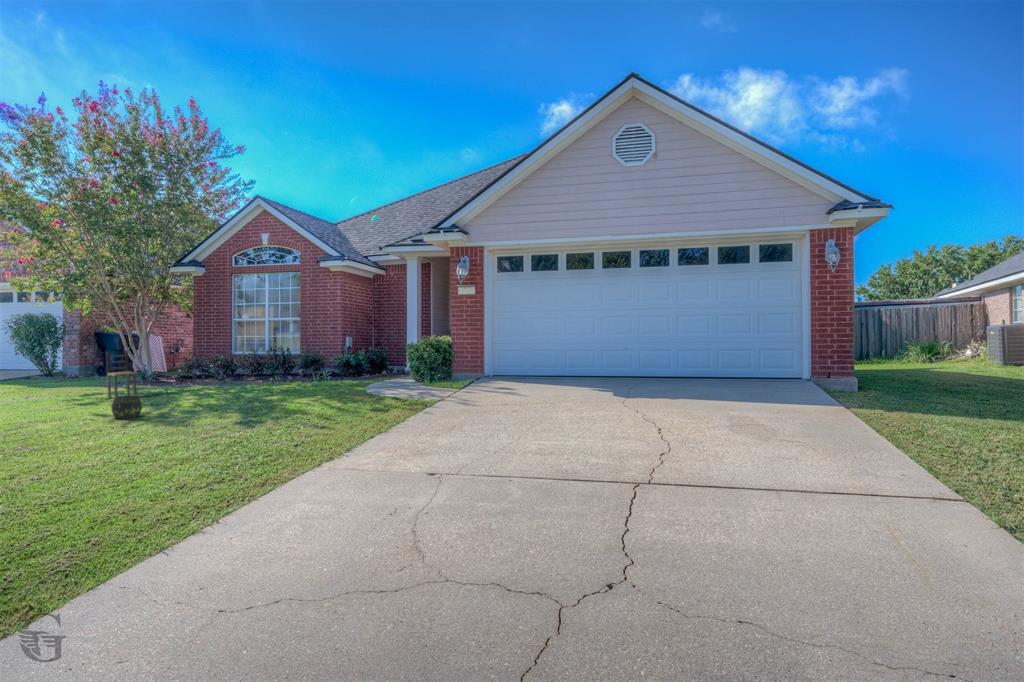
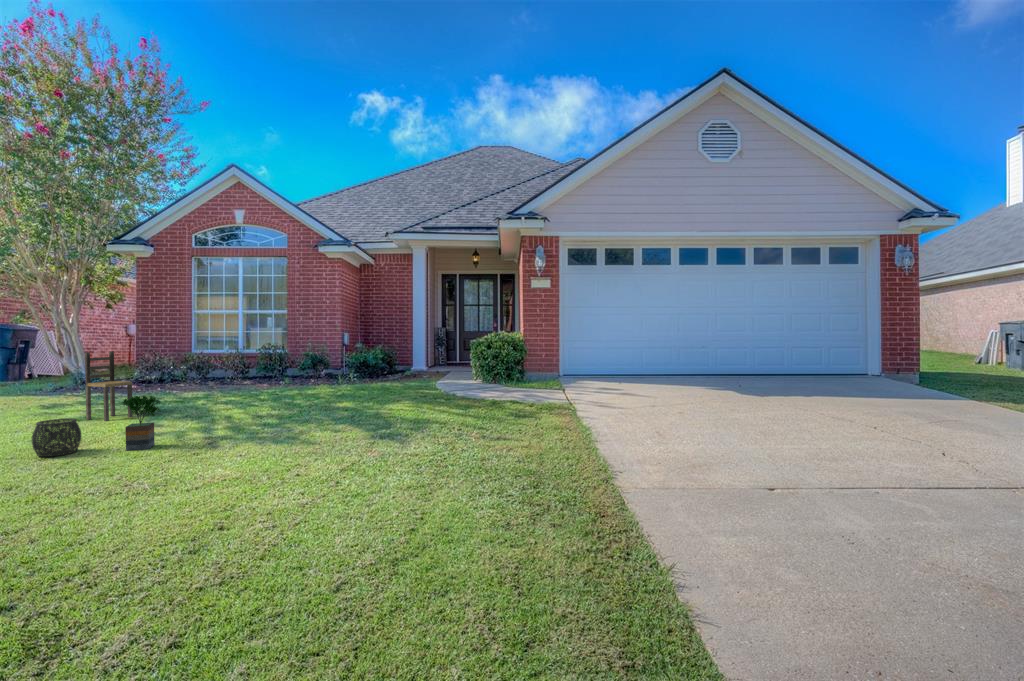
potted tree: none [71,383,101,420] -> present [122,396,161,450]
woven basket: present [111,395,142,419] -> present [32,418,81,457]

